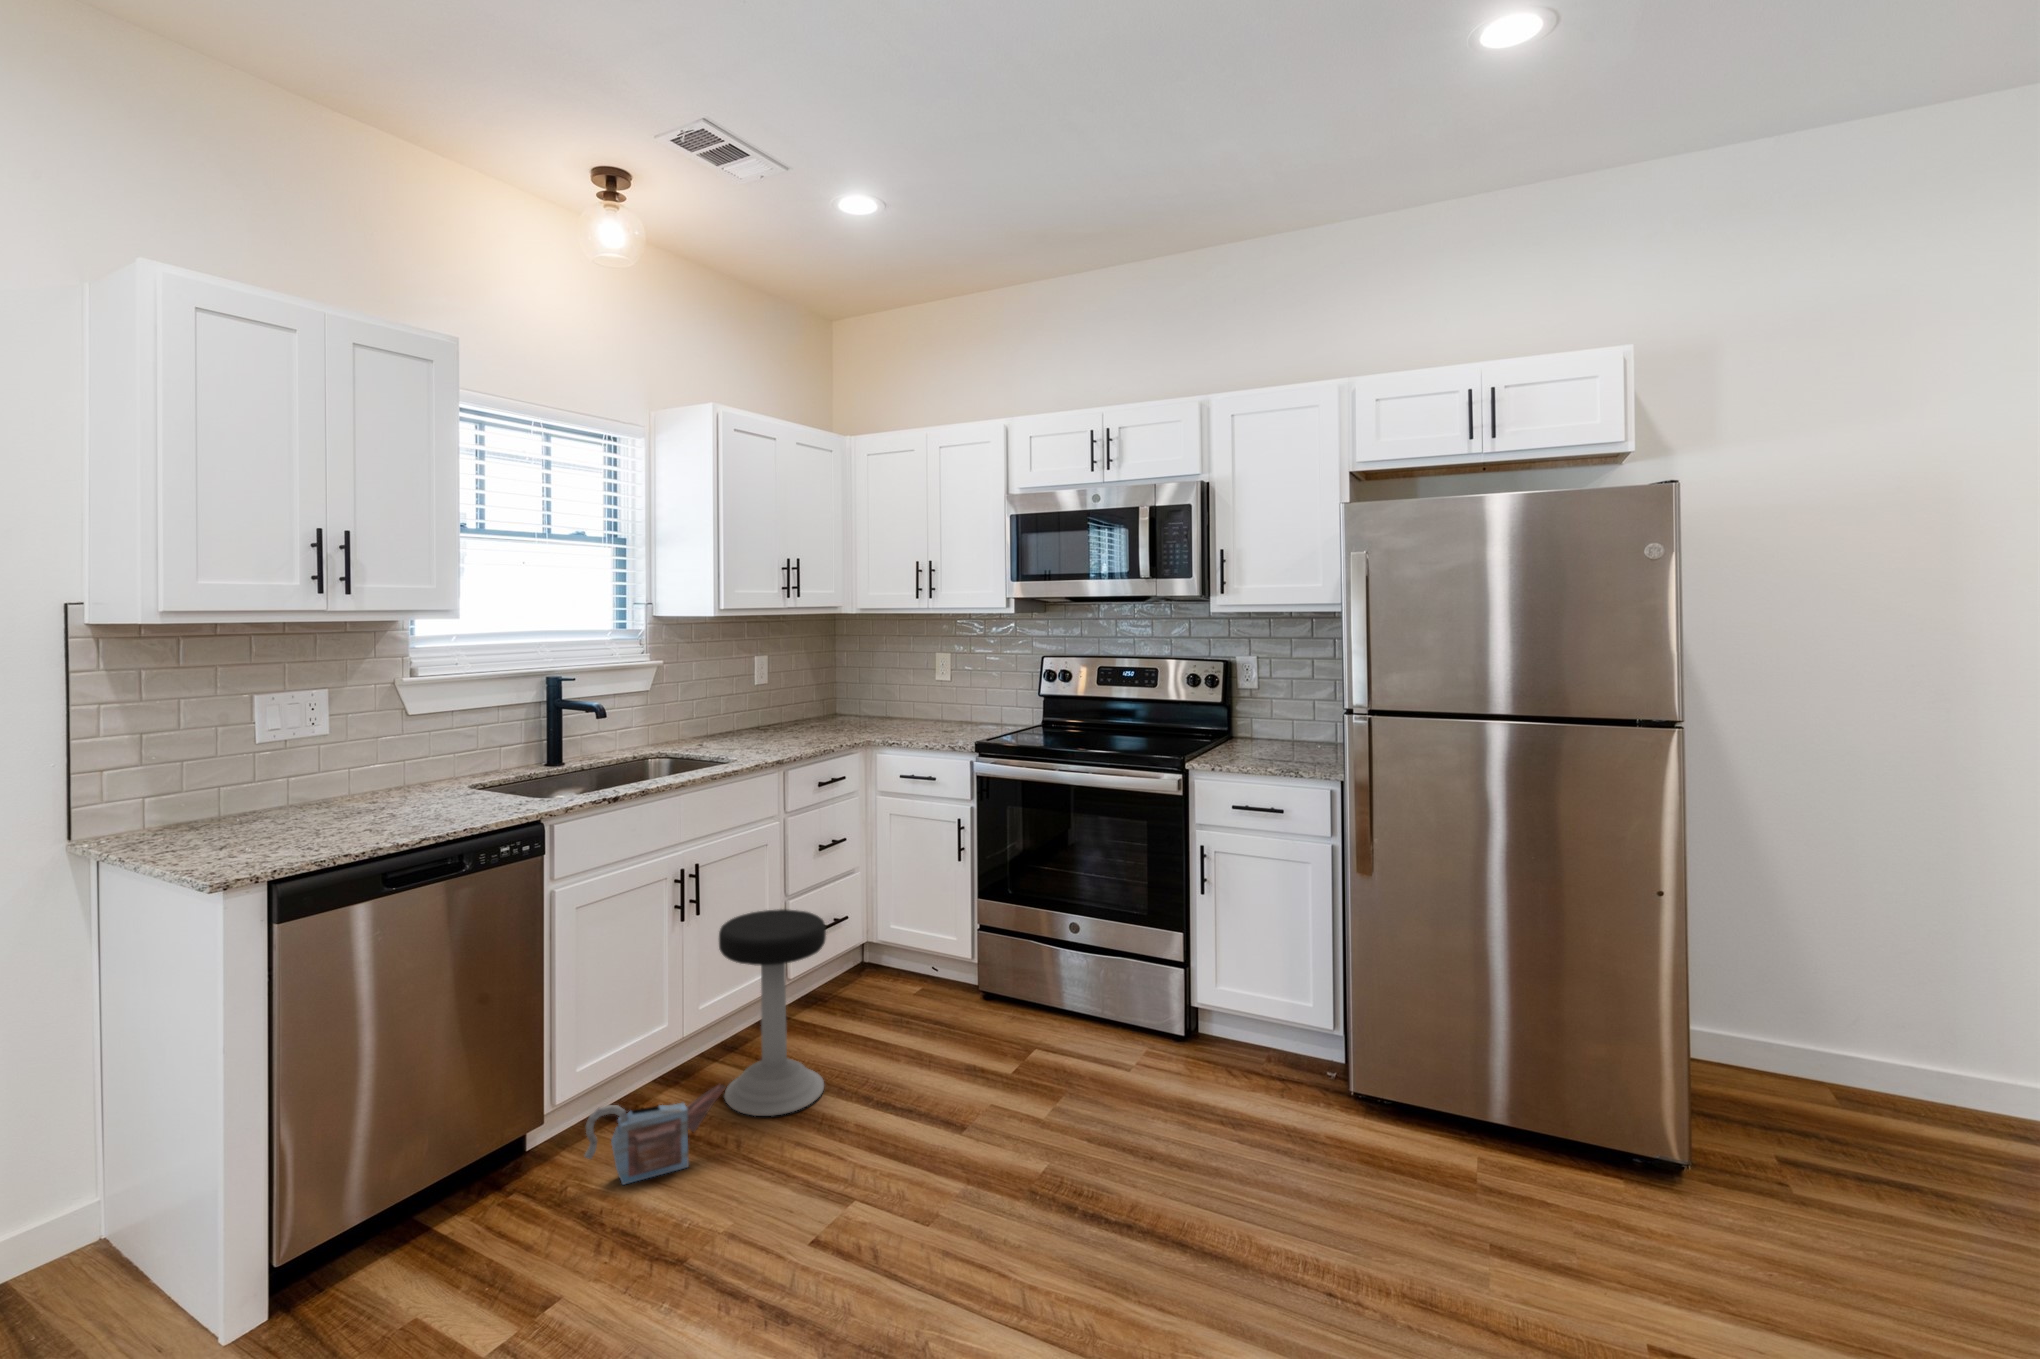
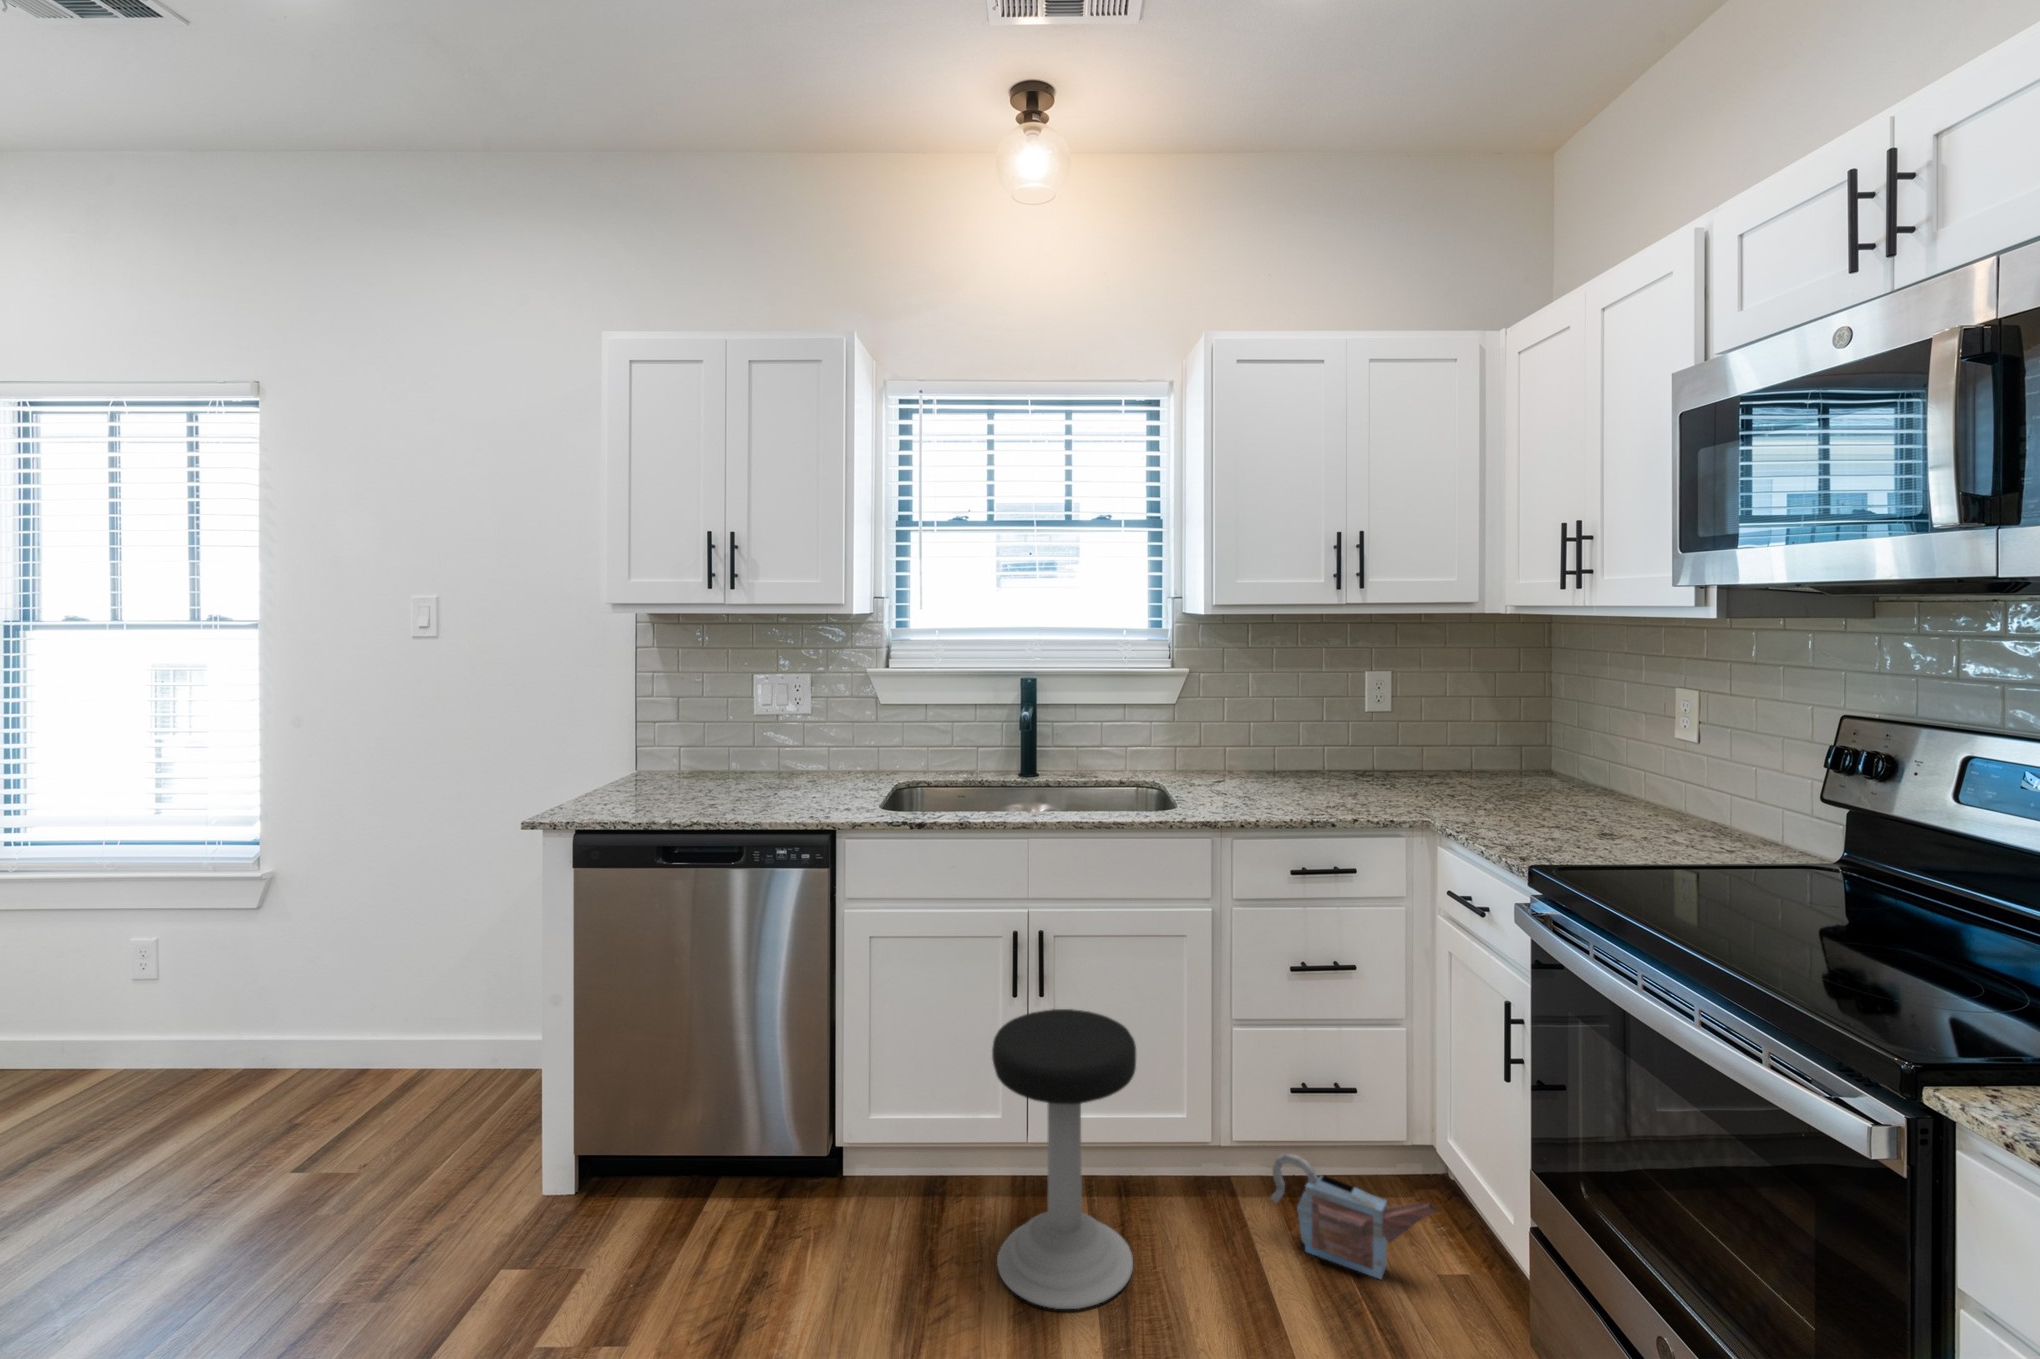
watering can: present [585,1084,726,1185] -> present [1271,1153,1437,1279]

